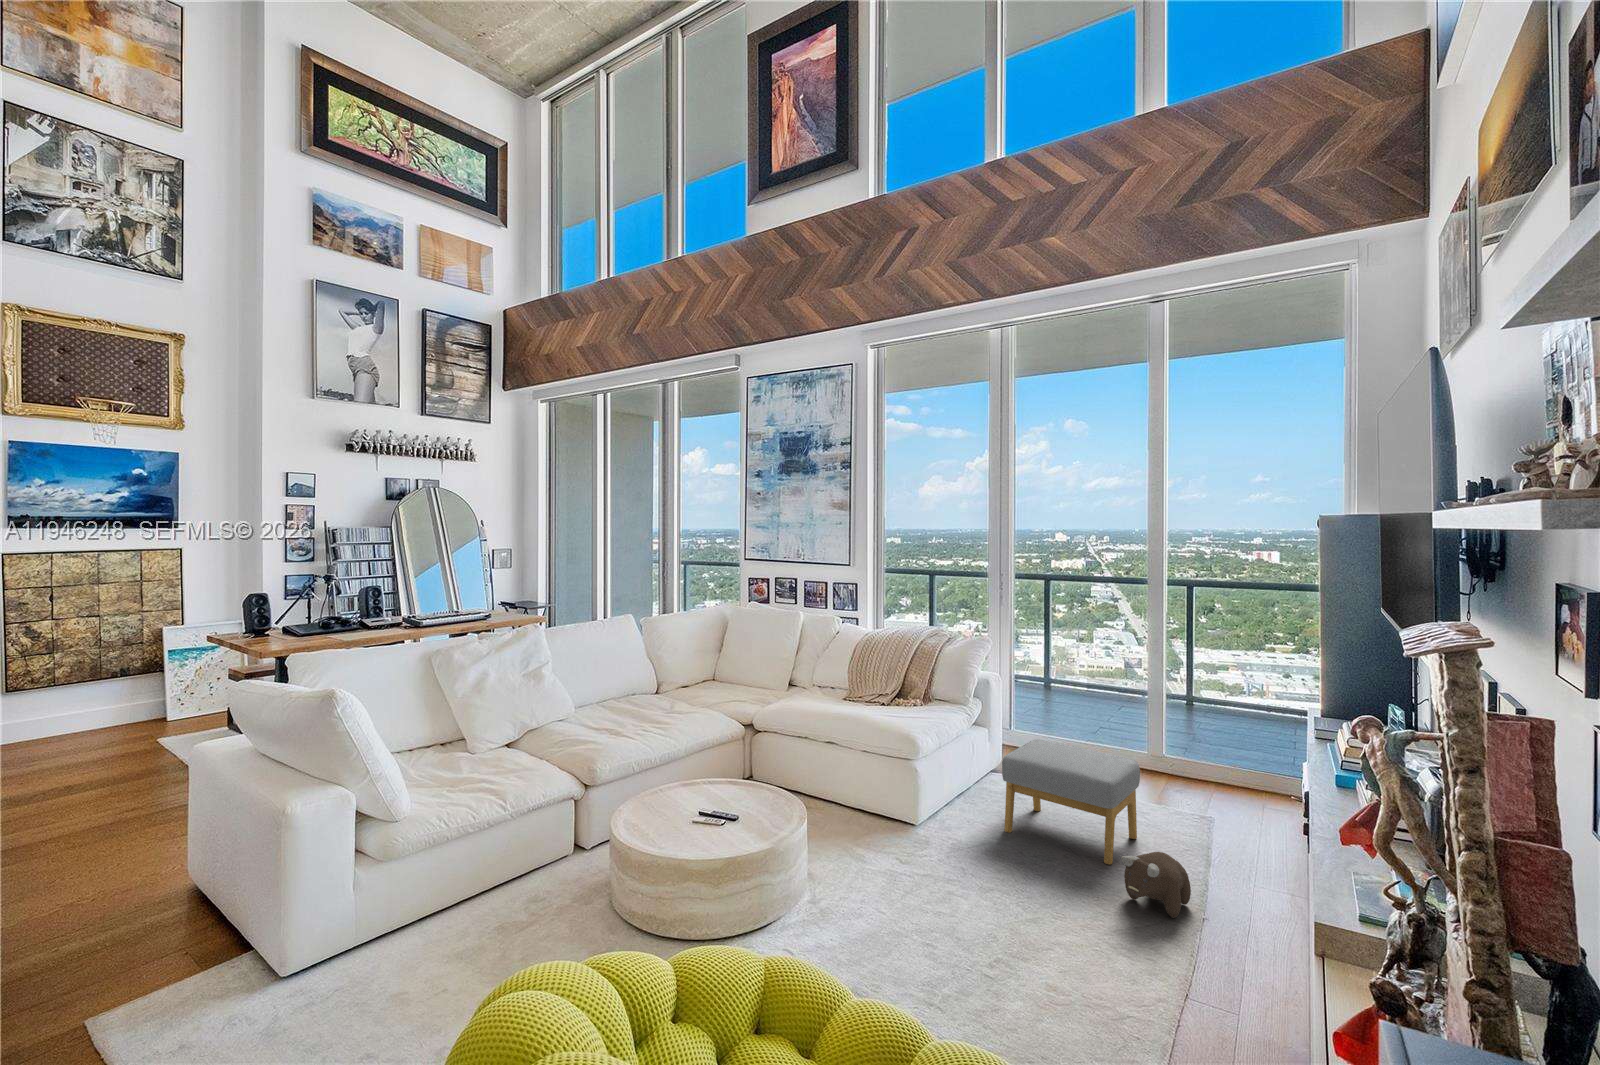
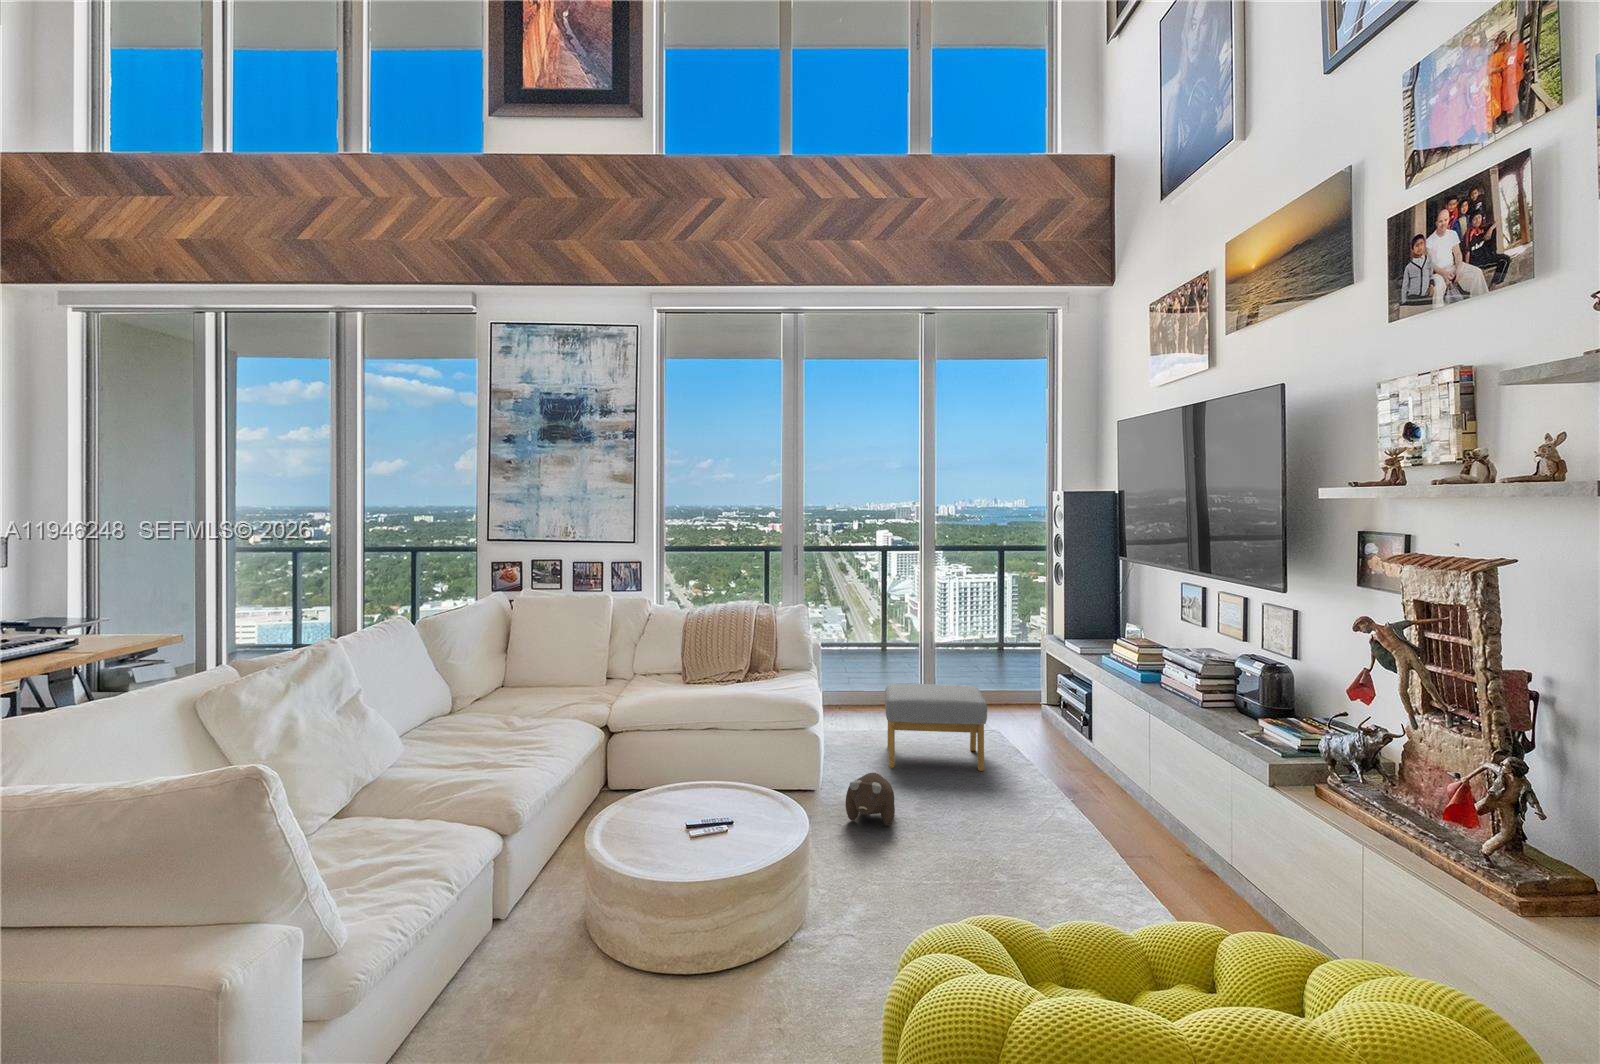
plush toy: present [1121,852,1191,918] -> present [846,773,895,826]

